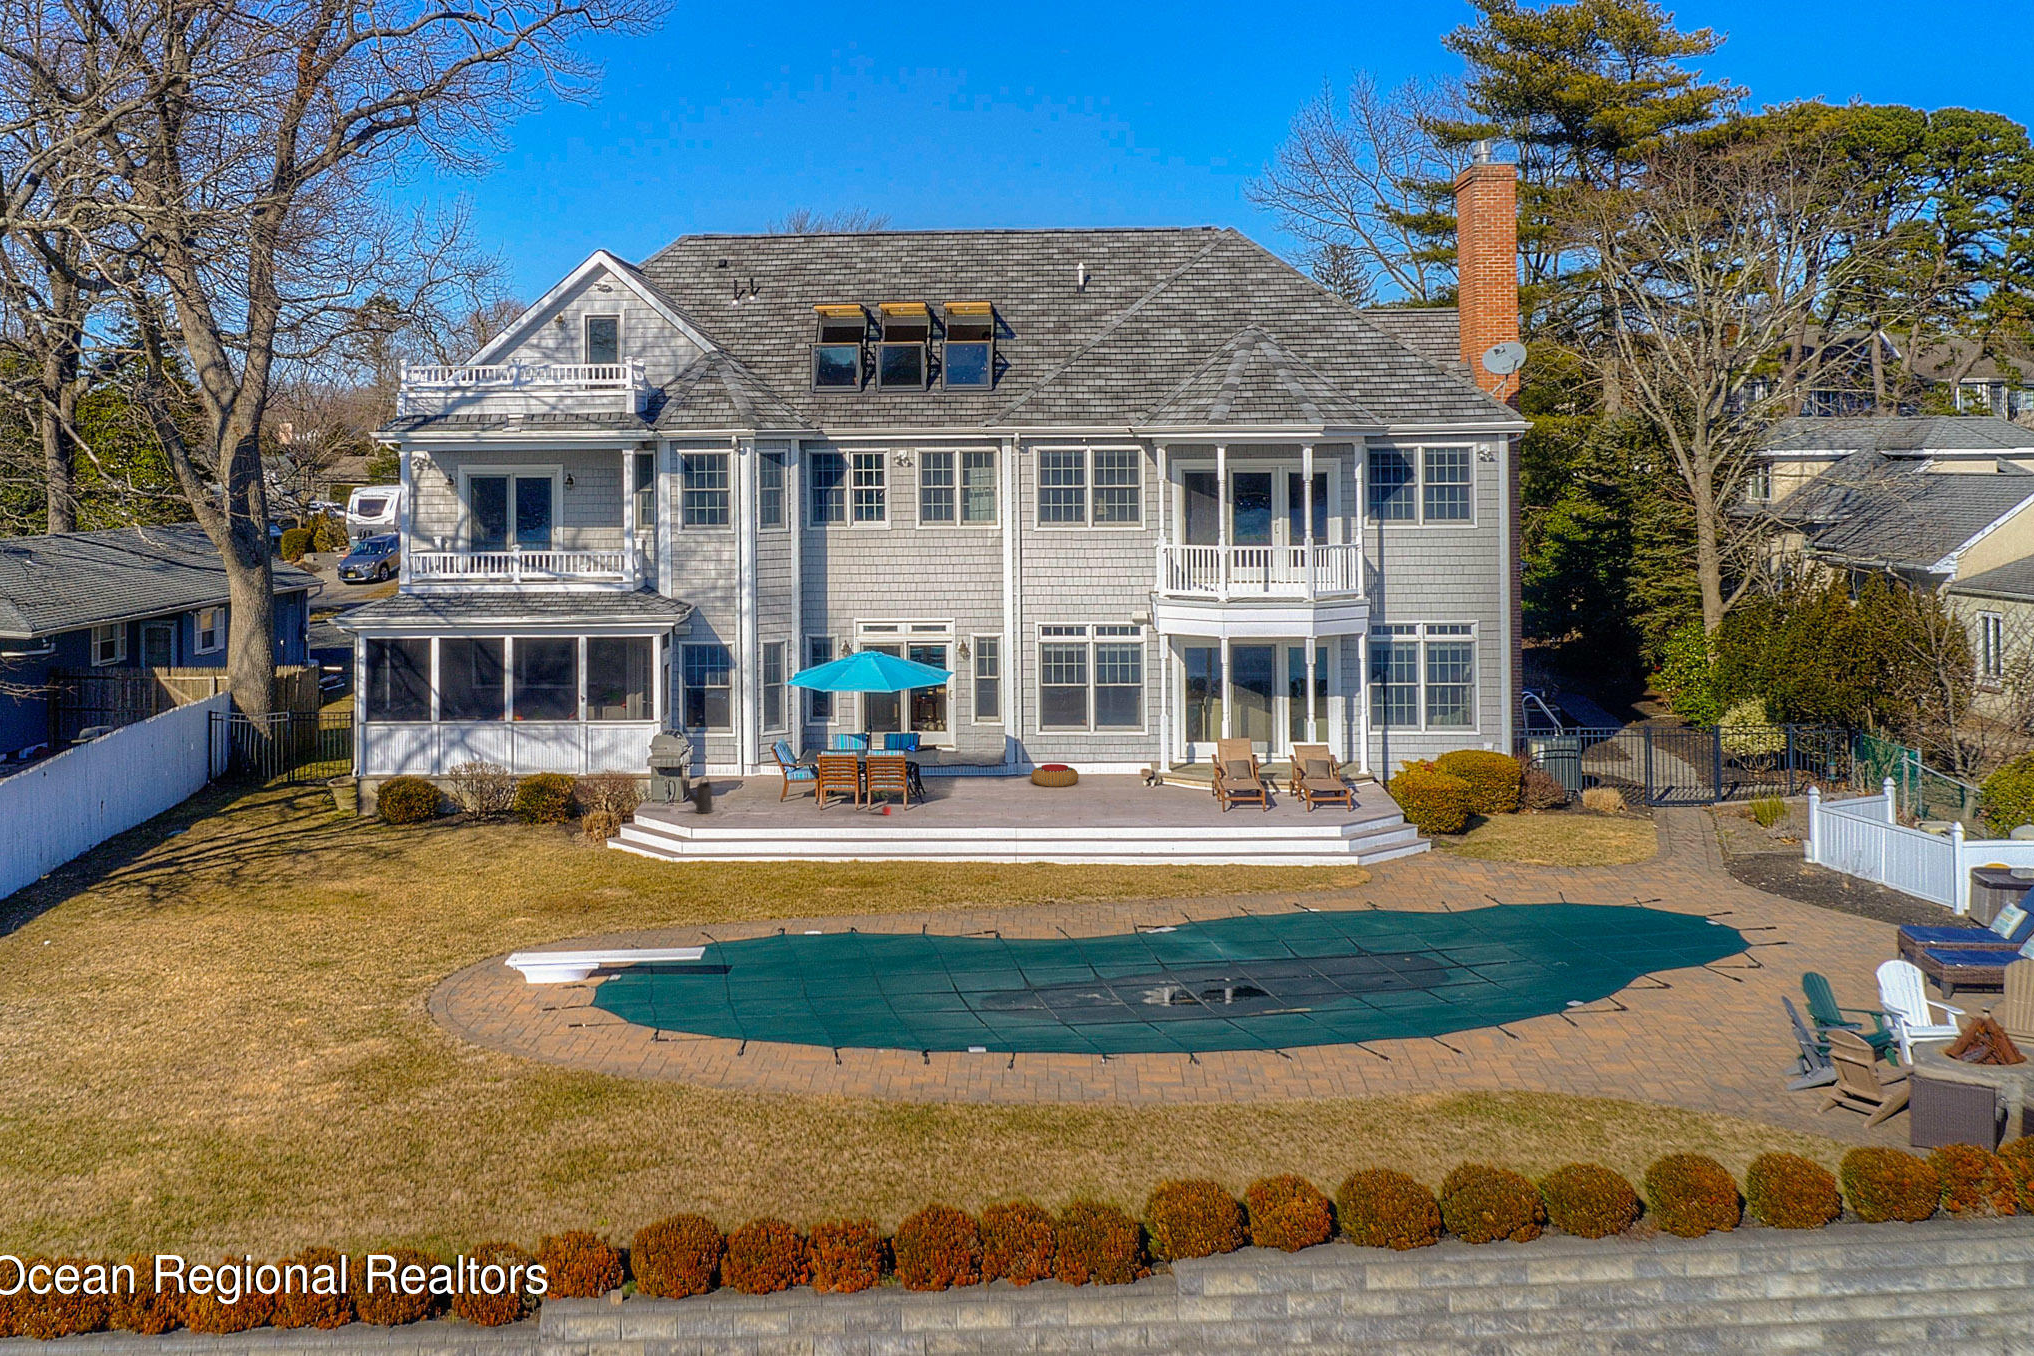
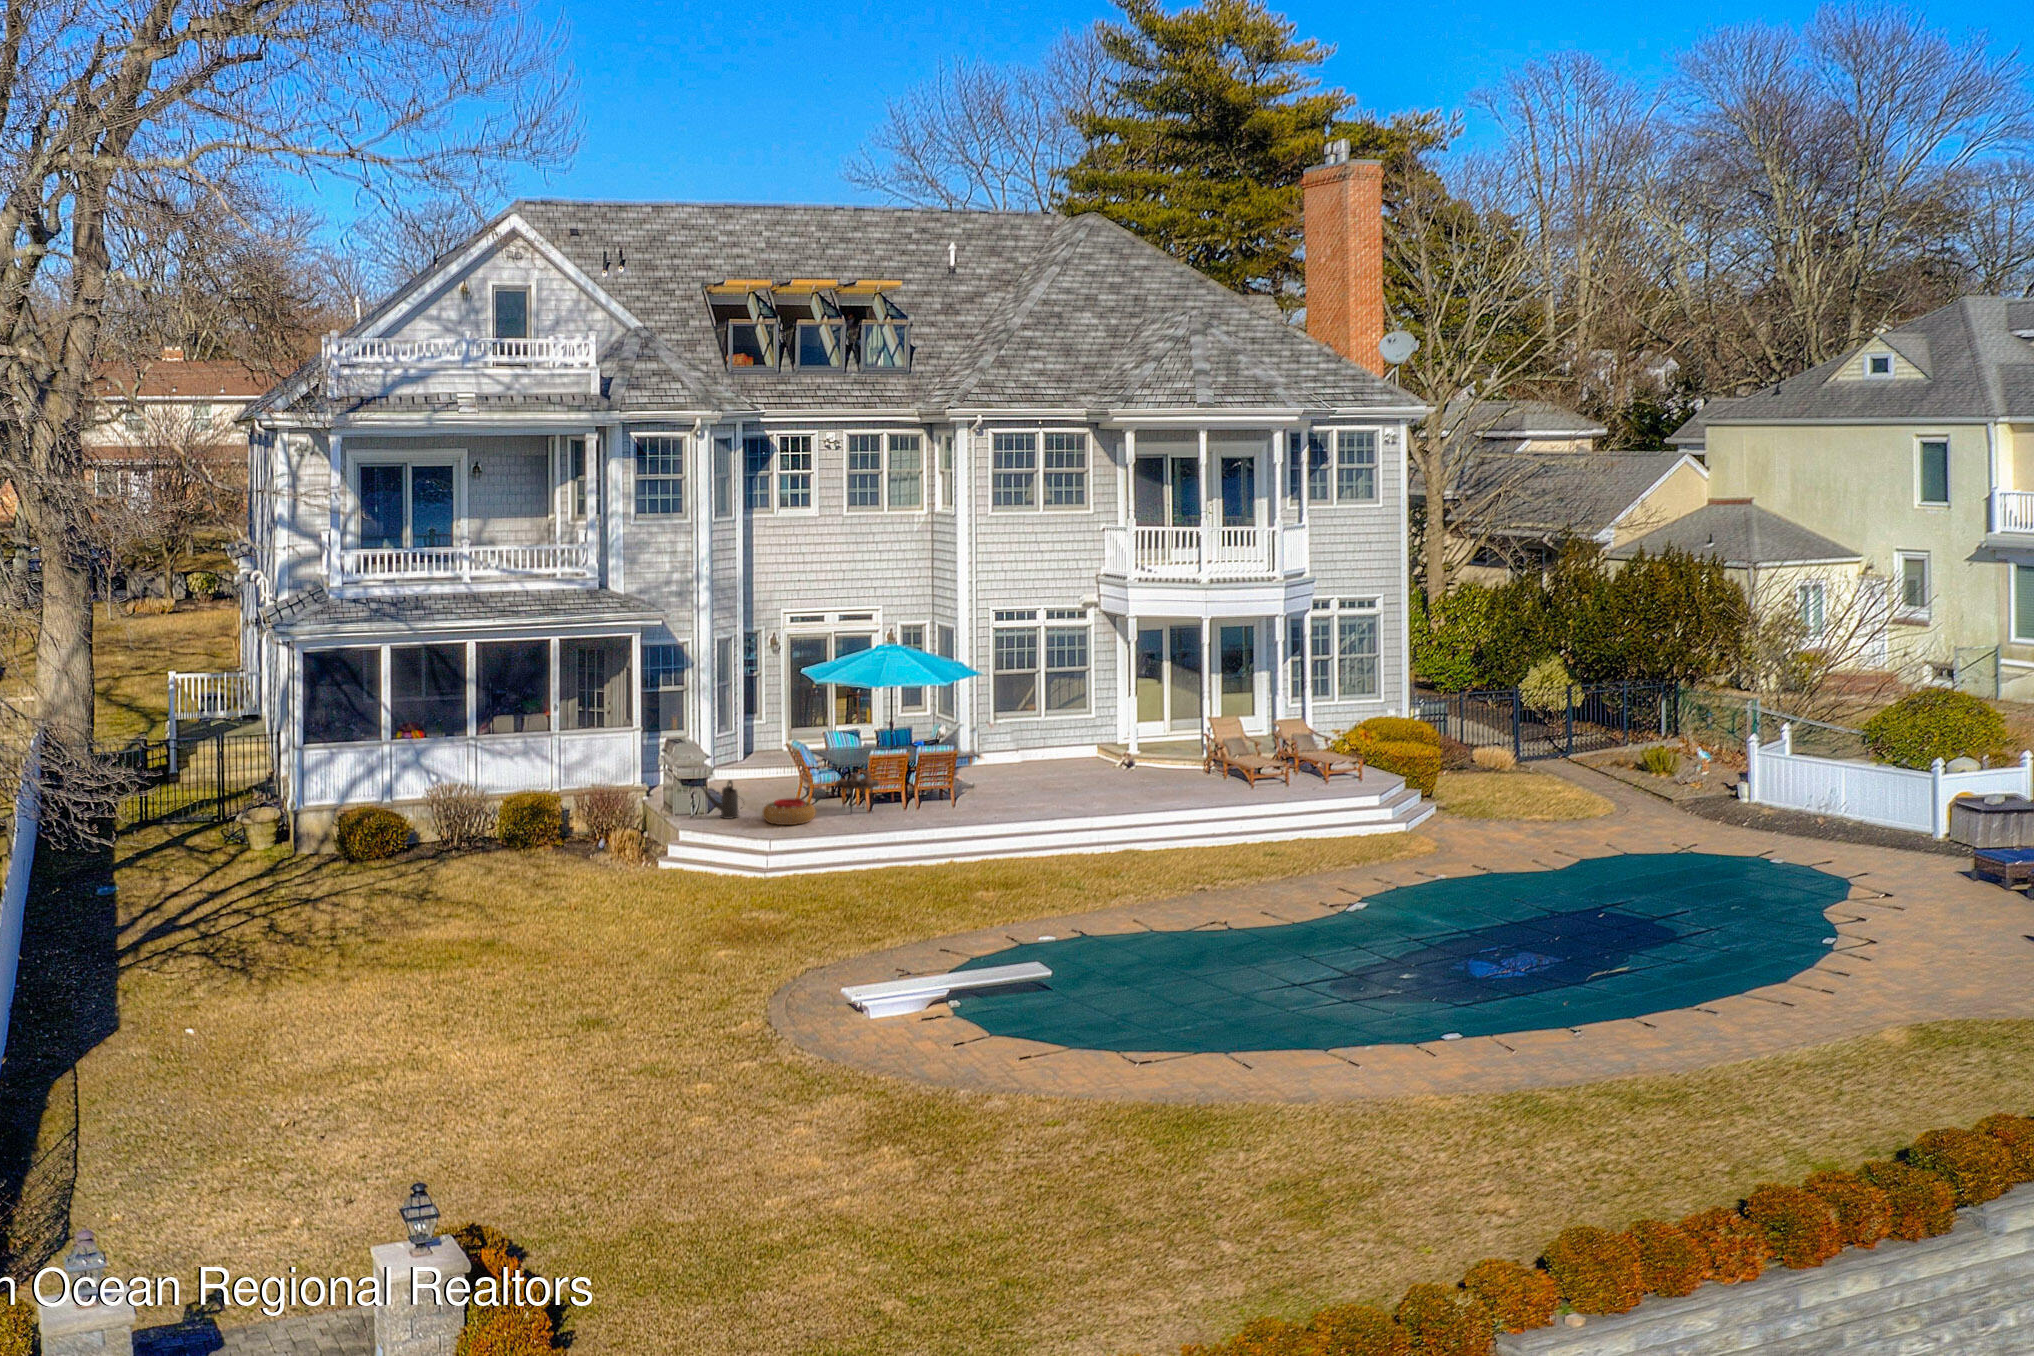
pouf: present [1031,764,1078,787] -> present [762,798,816,825]
side table: none [801,773,848,817] -> present [835,770,879,811]
potted plant: present [875,780,905,815] -> none [898,770,943,808]

